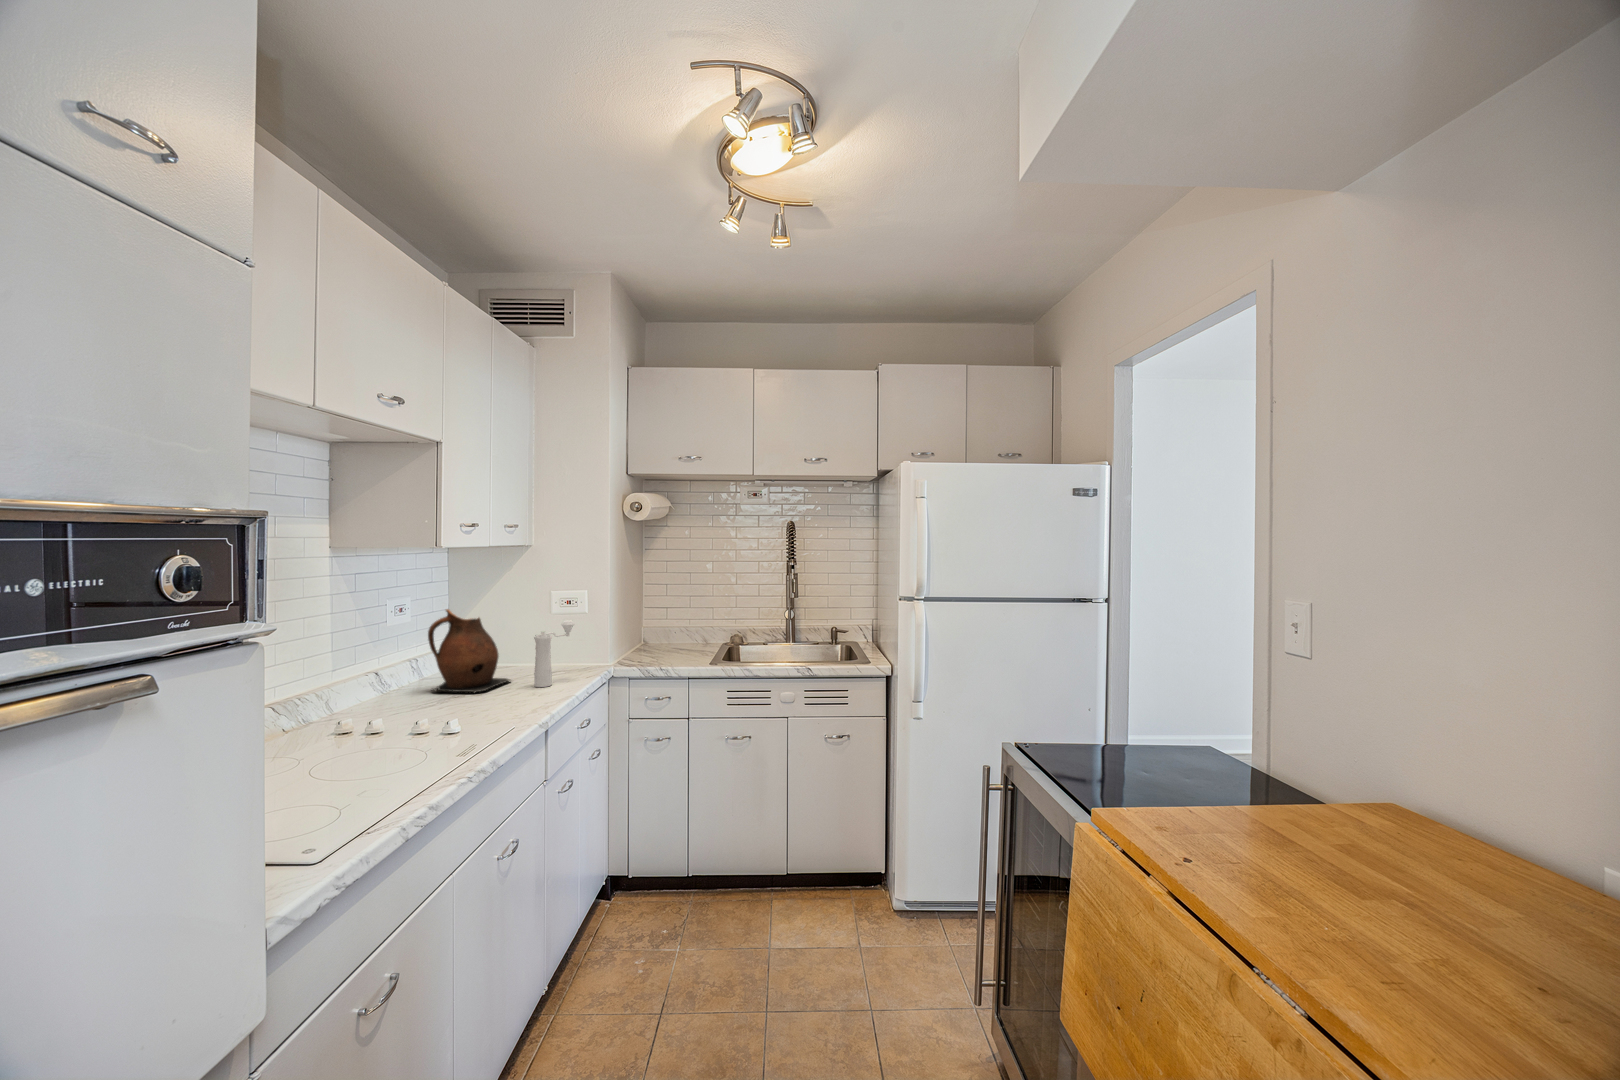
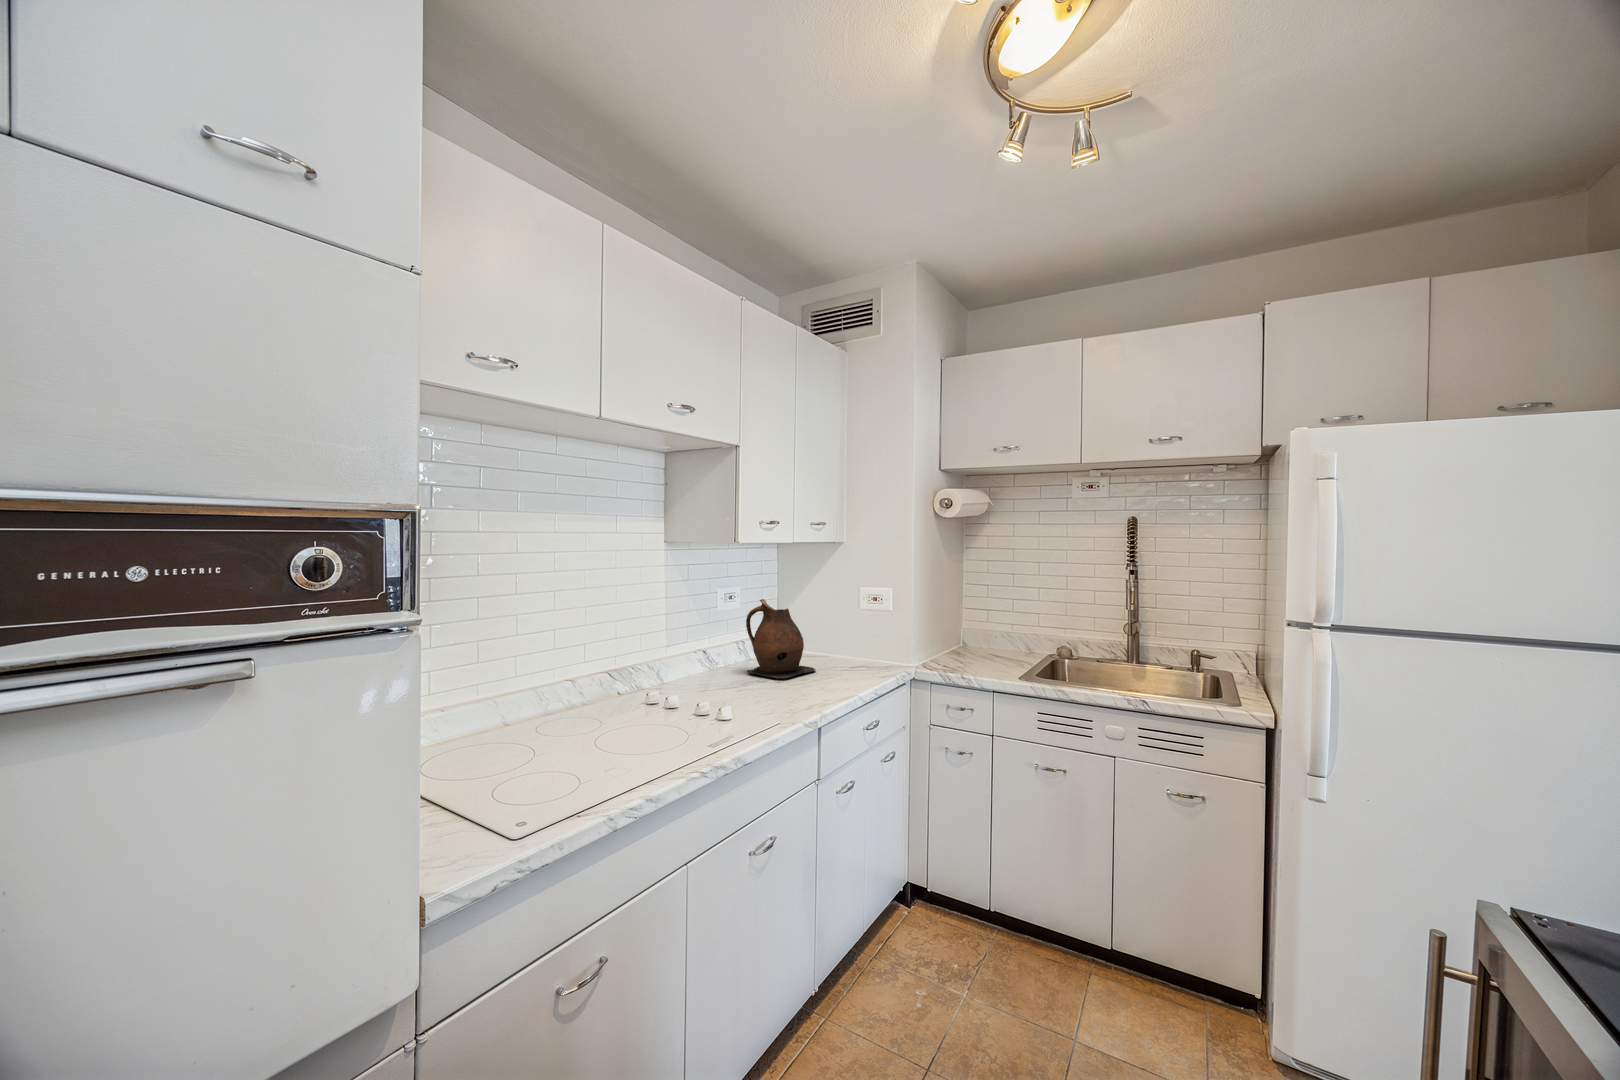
pepper mill: present [534,620,574,687] -> none [831,617,871,682]

